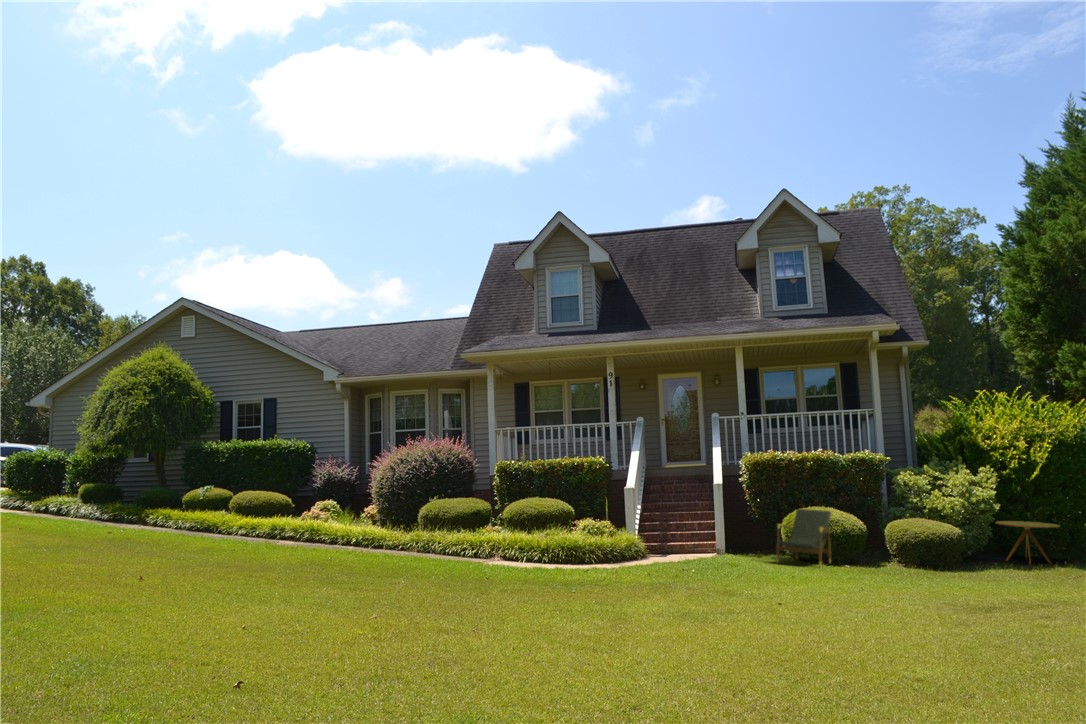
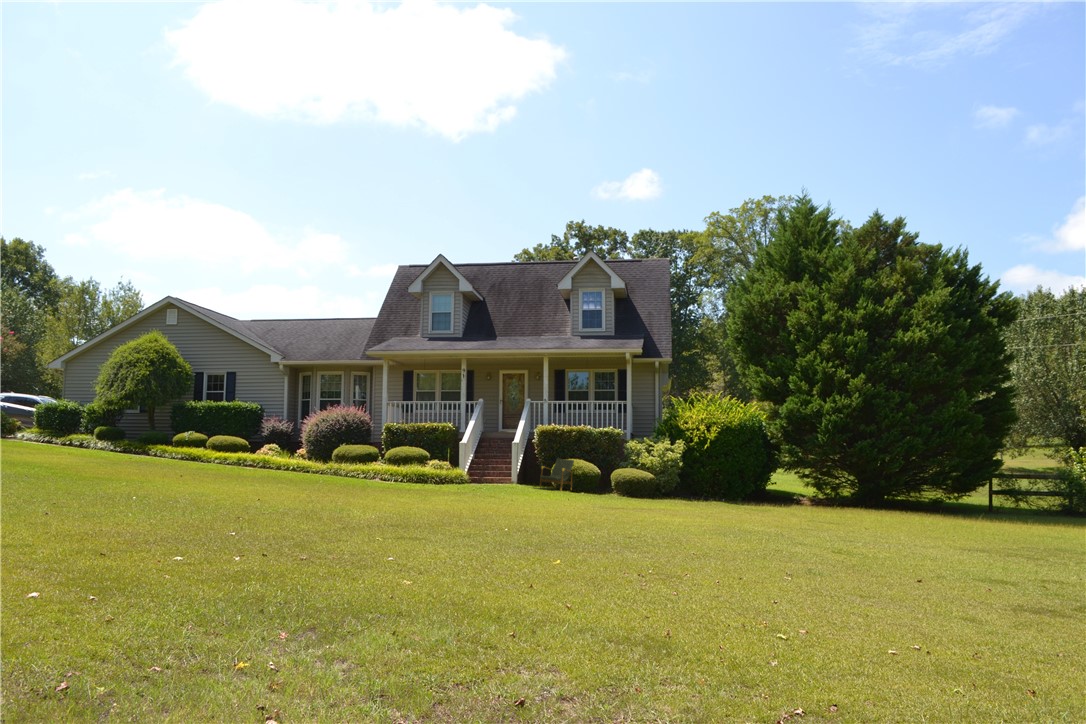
round table: present [996,521,1059,564] -> none [676,471,709,496]

